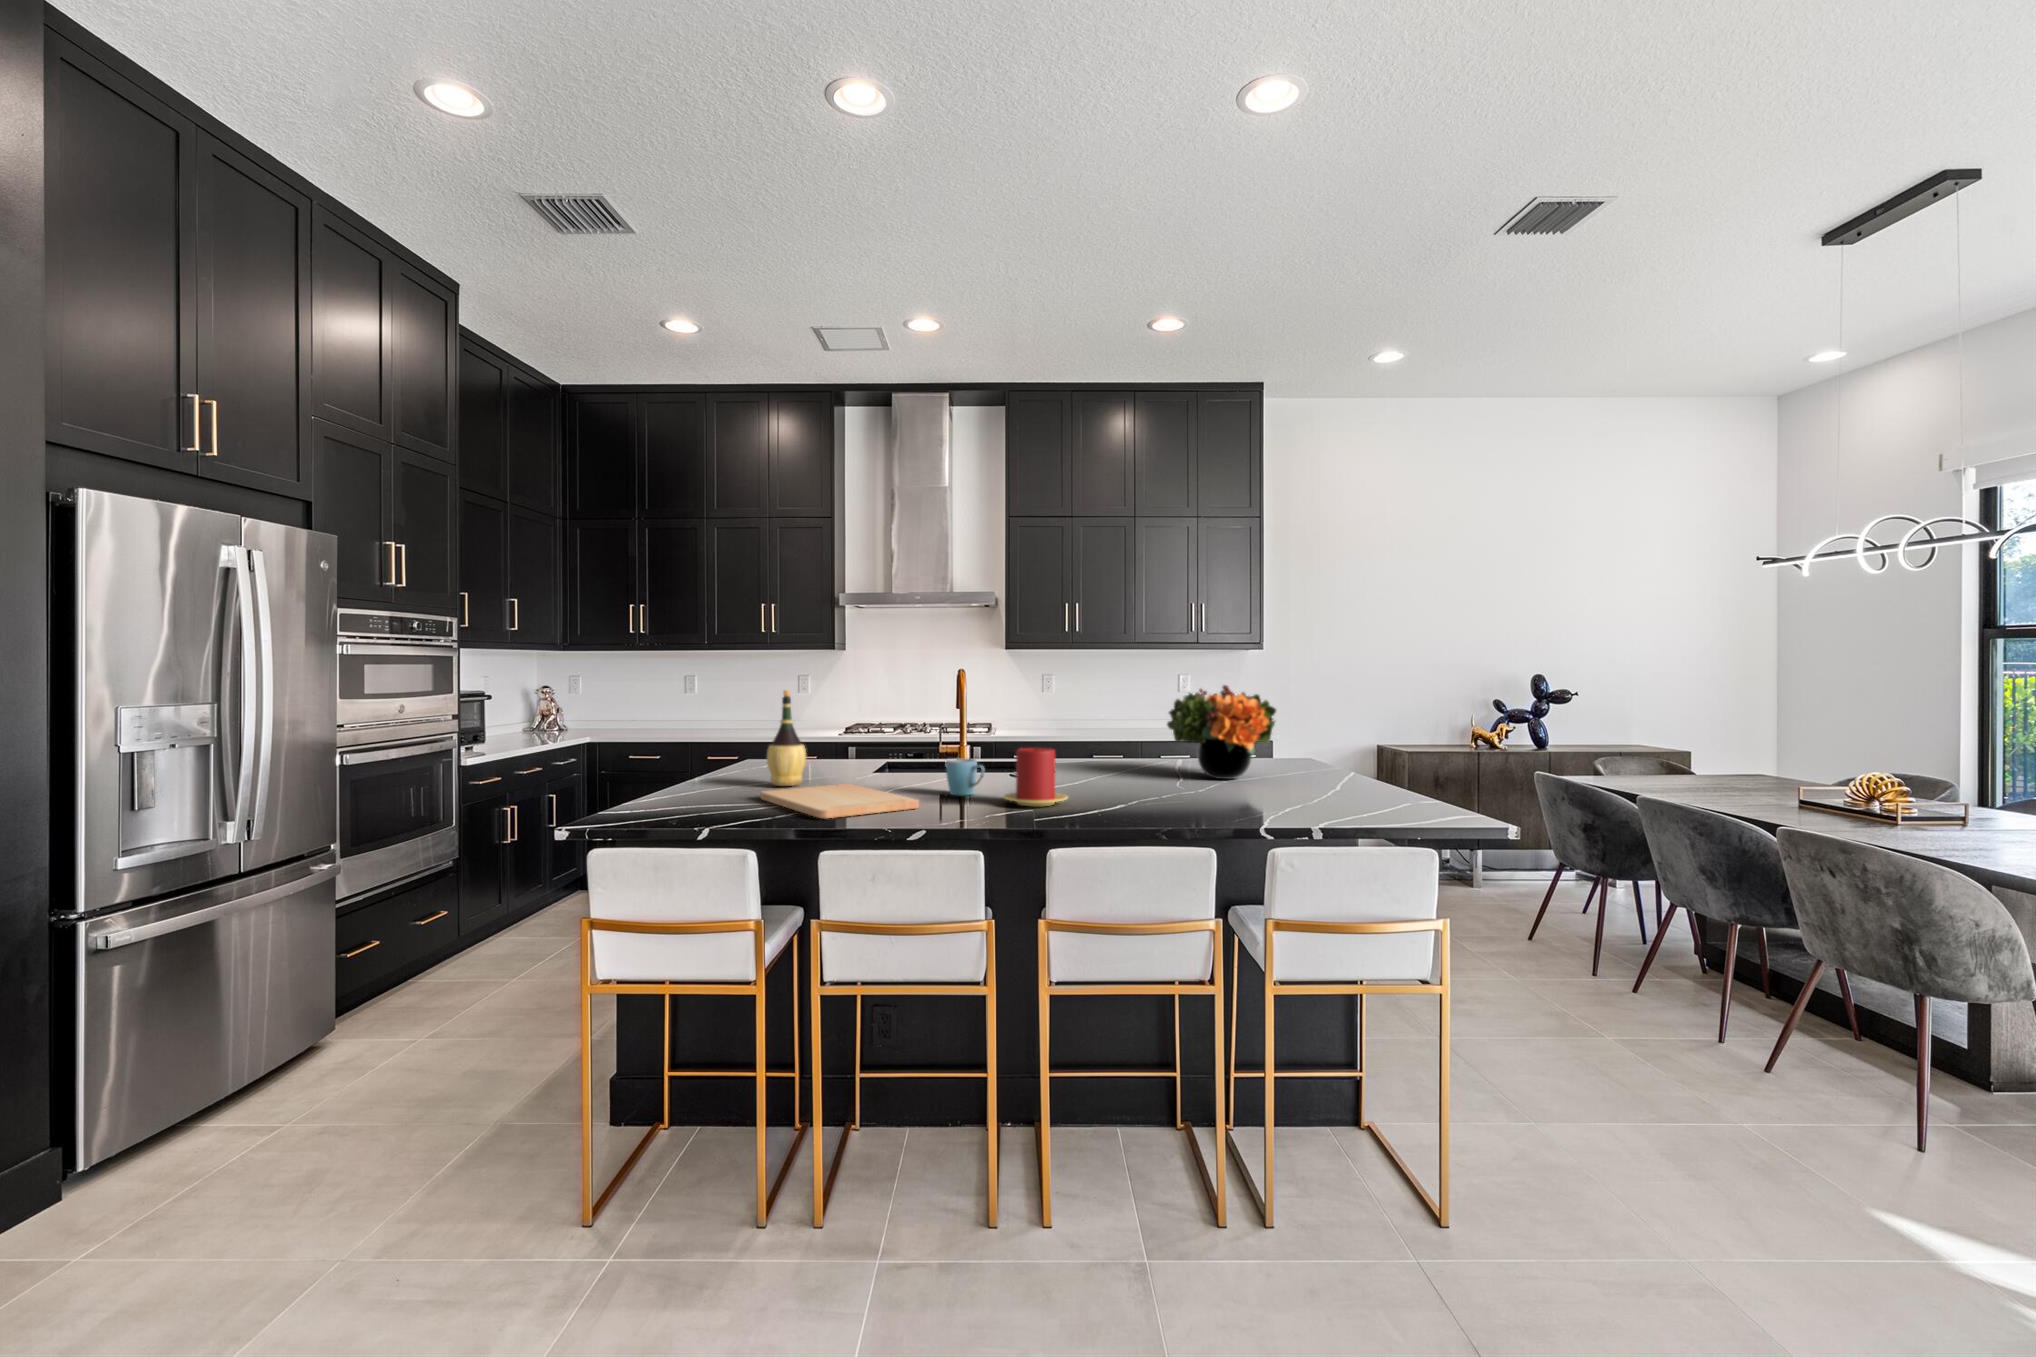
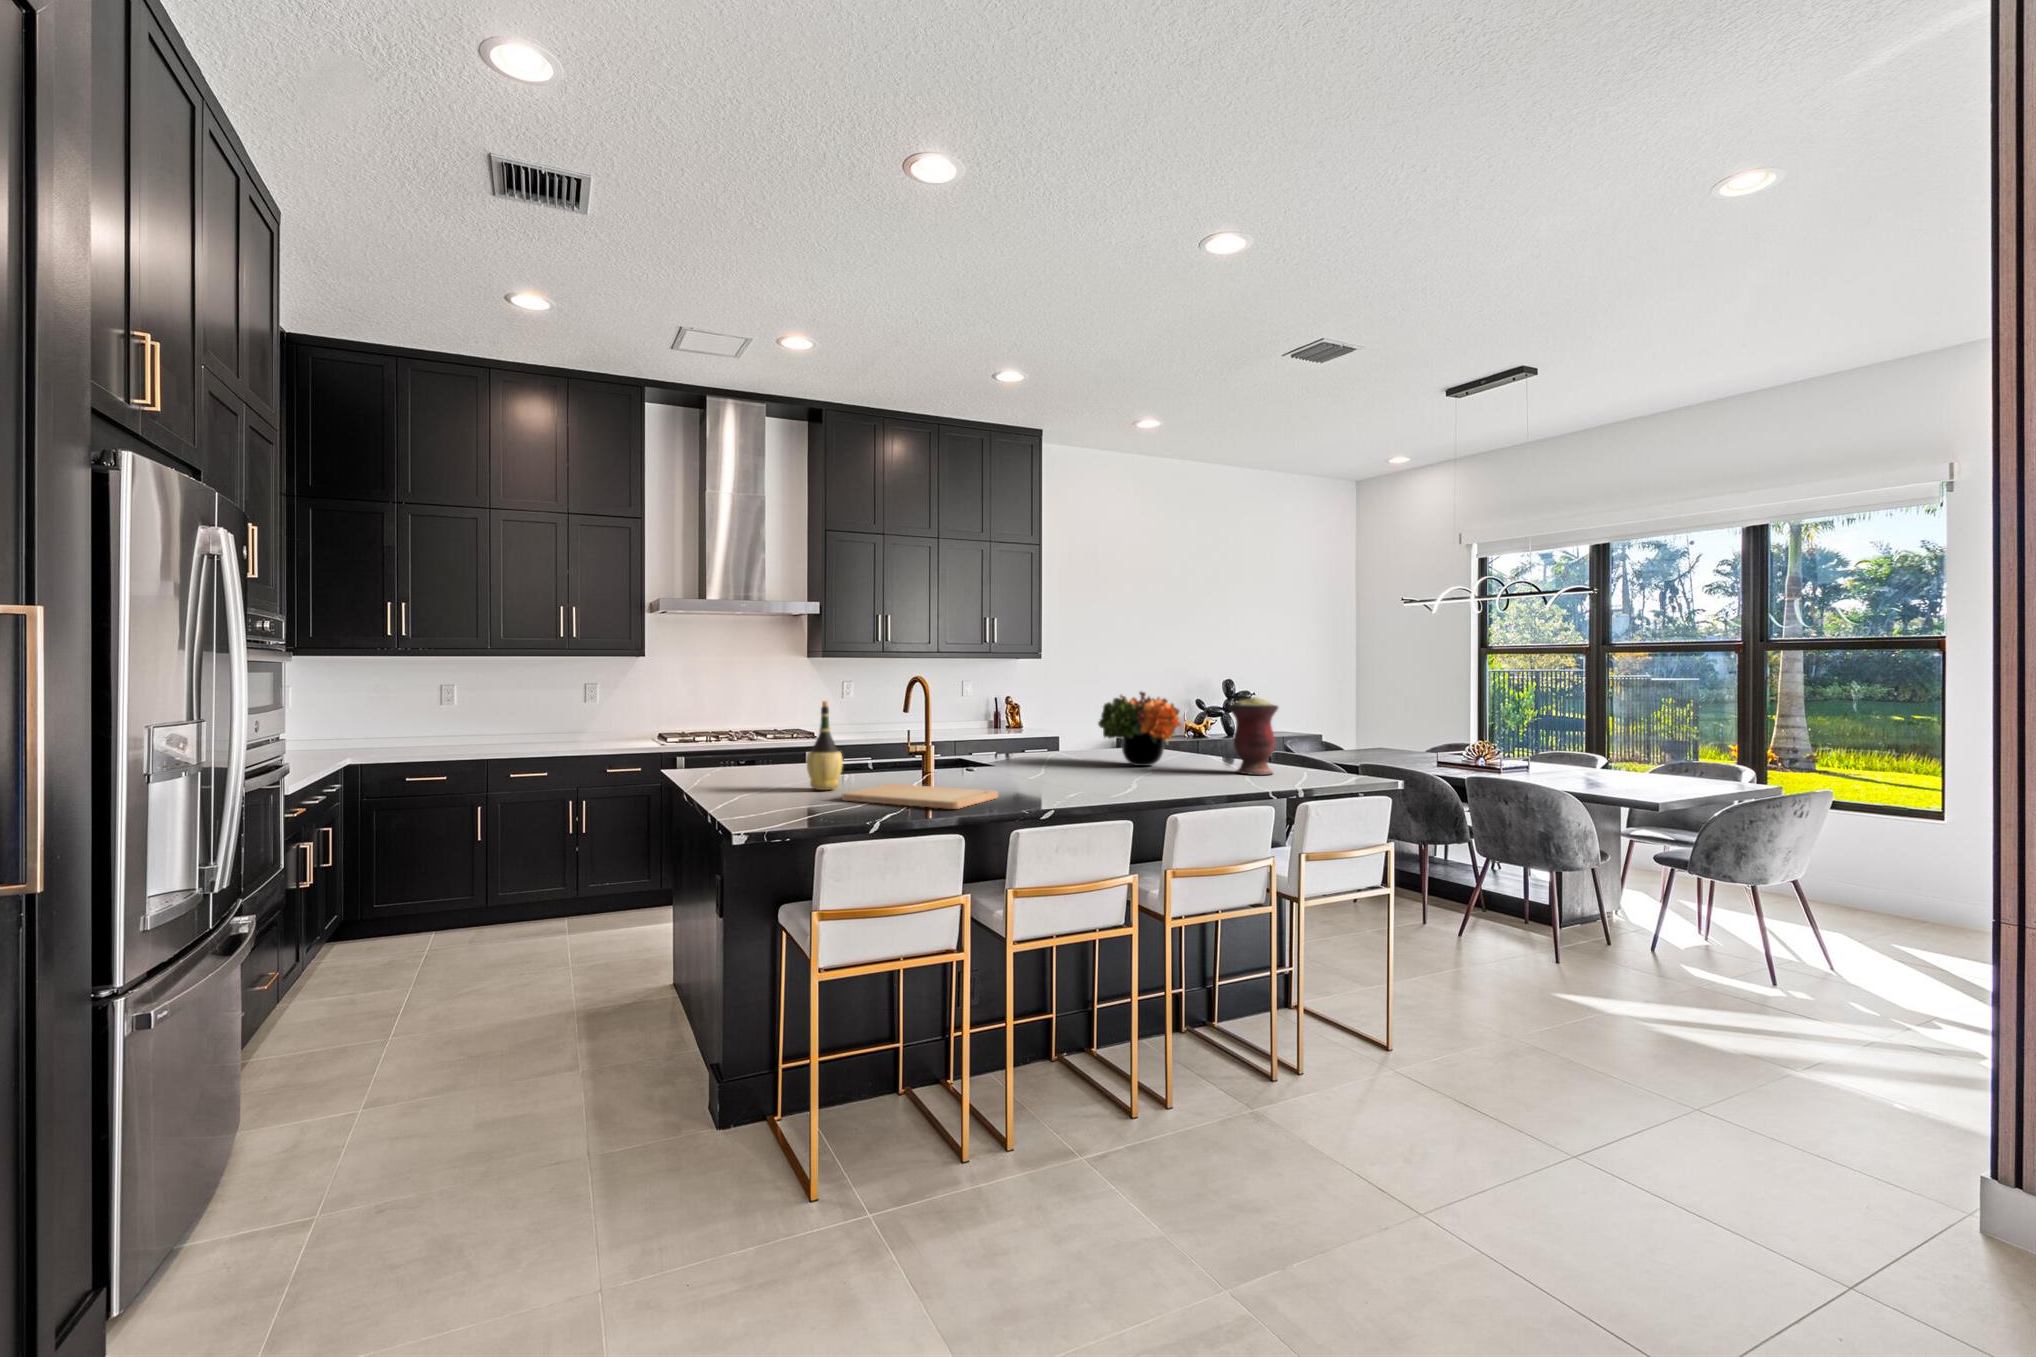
vase: none [1313,694,1385,801] -> present [1229,697,1278,775]
candle: present [1004,748,1068,806] -> none [1045,745,1097,791]
mug: present [946,759,984,796] -> none [981,757,1017,788]

